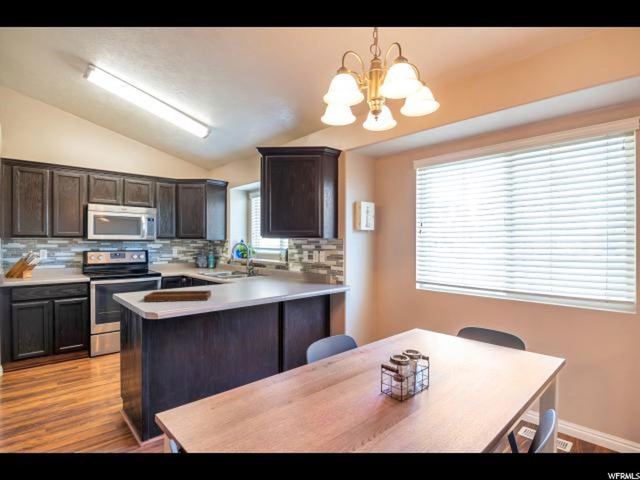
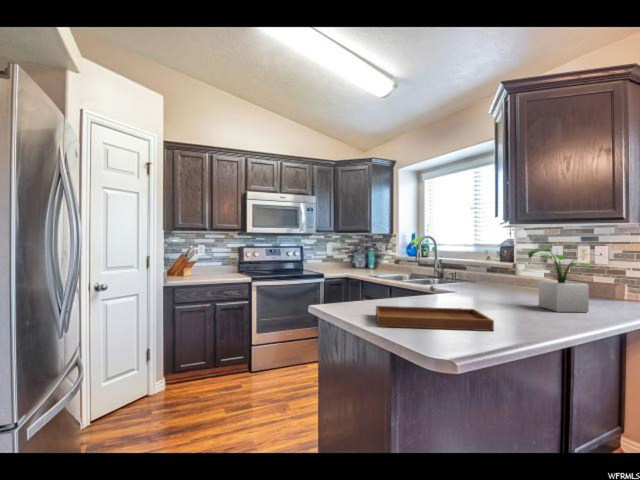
potted plant: none [251,256,294,291] -> present [528,248,590,312]

